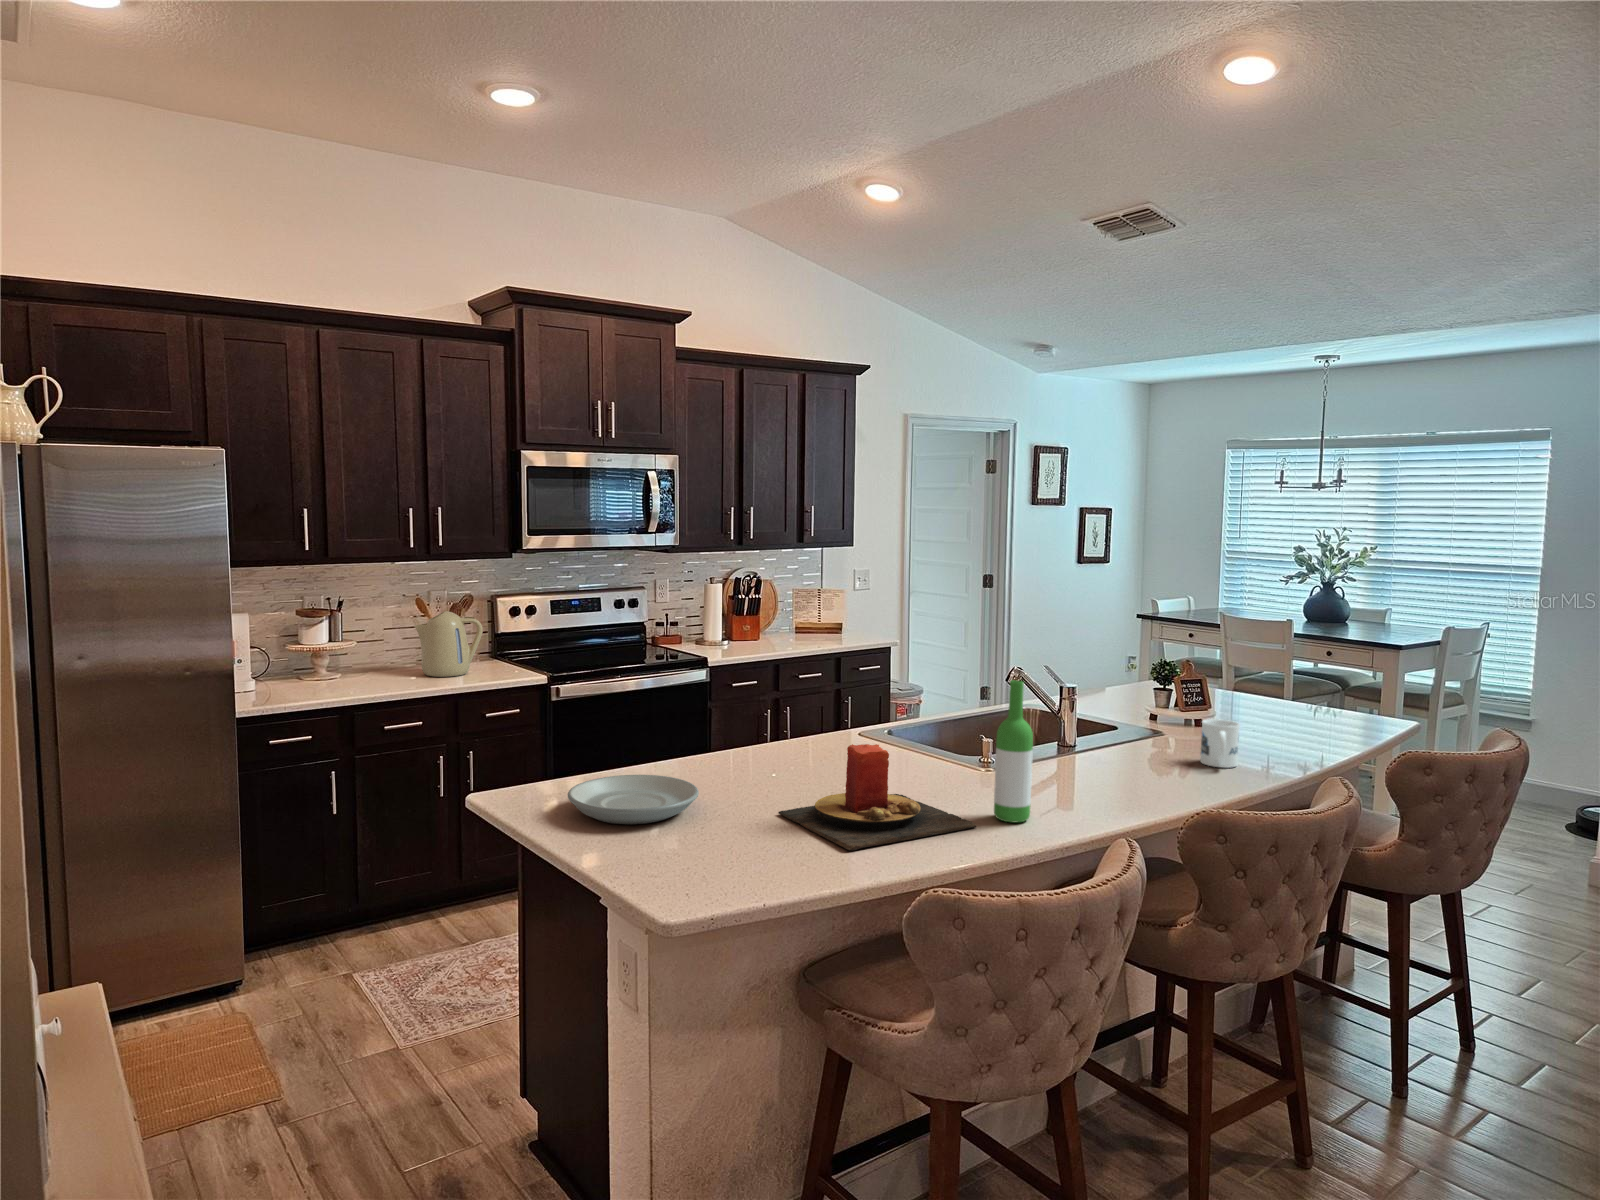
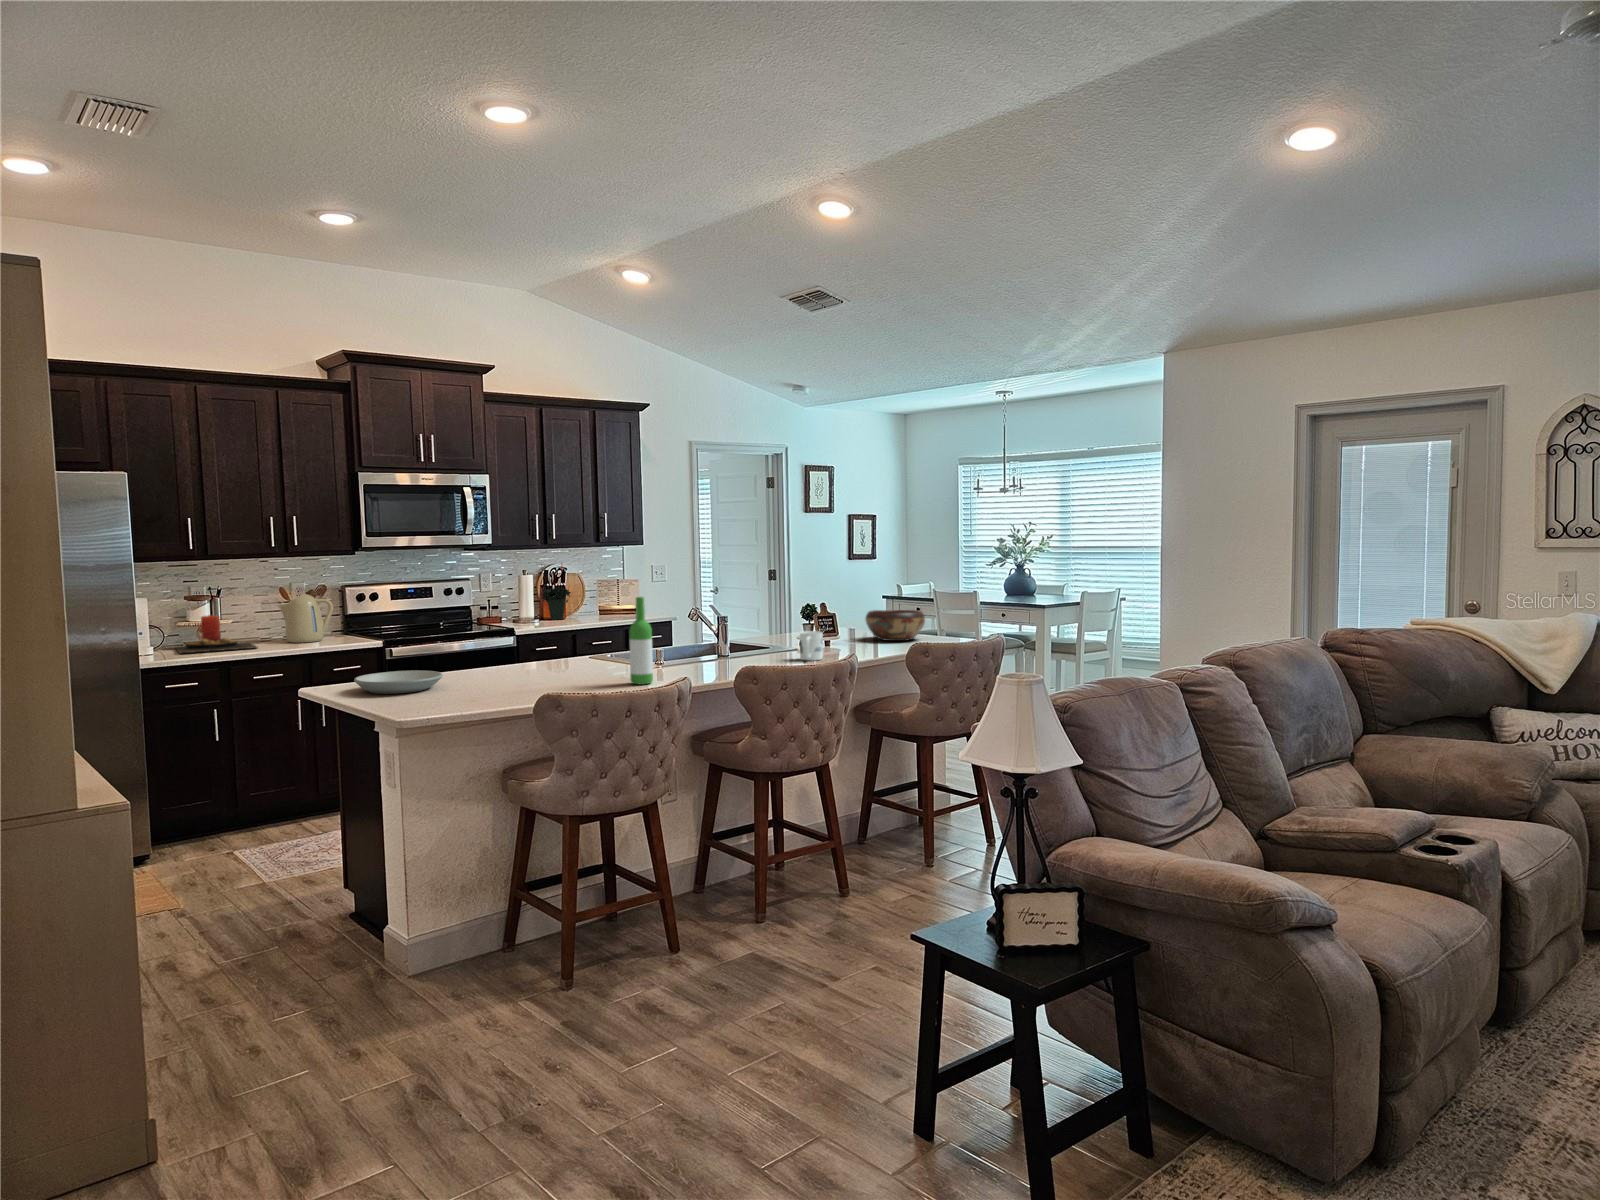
potted plant: none [733,571,772,645] -> present [541,563,571,620]
decorative bowl: none [1243,672,1339,722] -> present [865,610,925,641]
candle: present [778,744,976,850] -> present [176,615,257,654]

